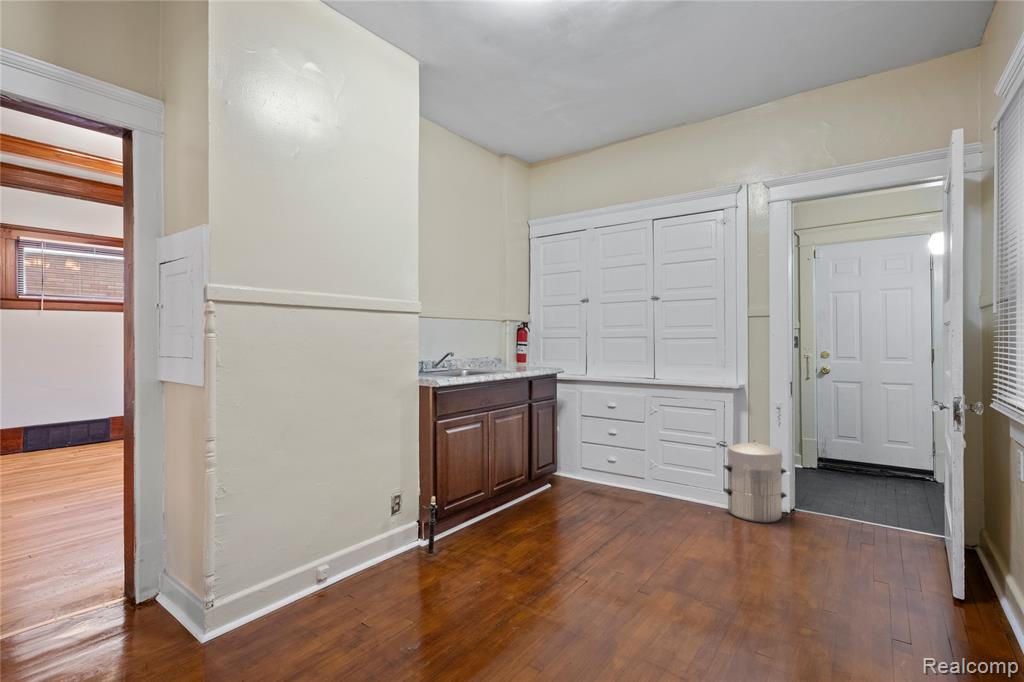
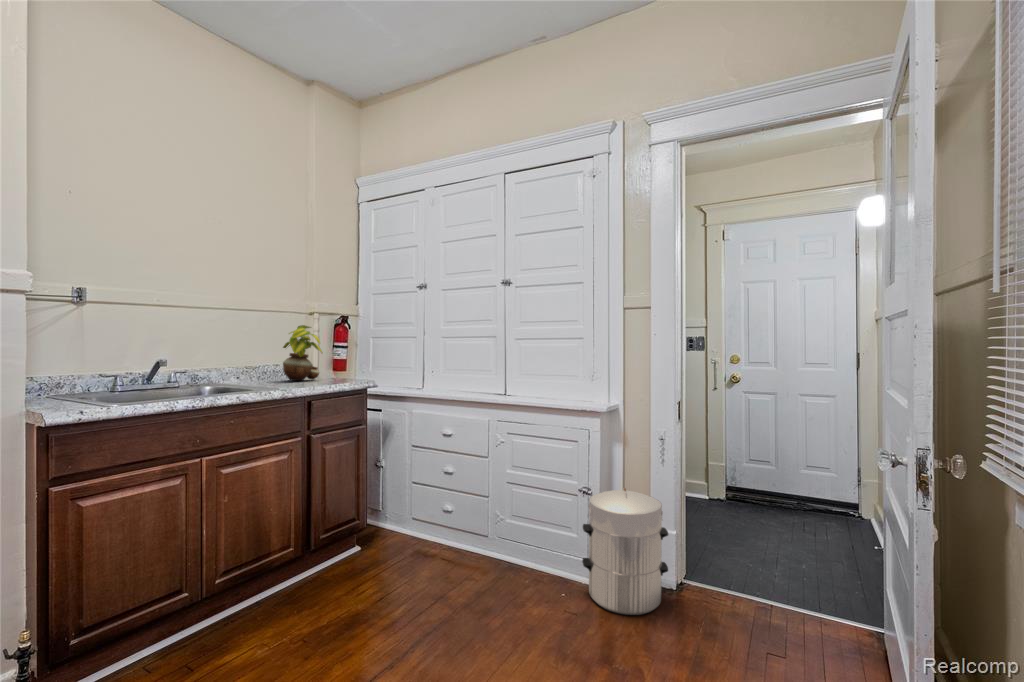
potted plant: none [487,329,516,369] -> present [283,325,323,381]

